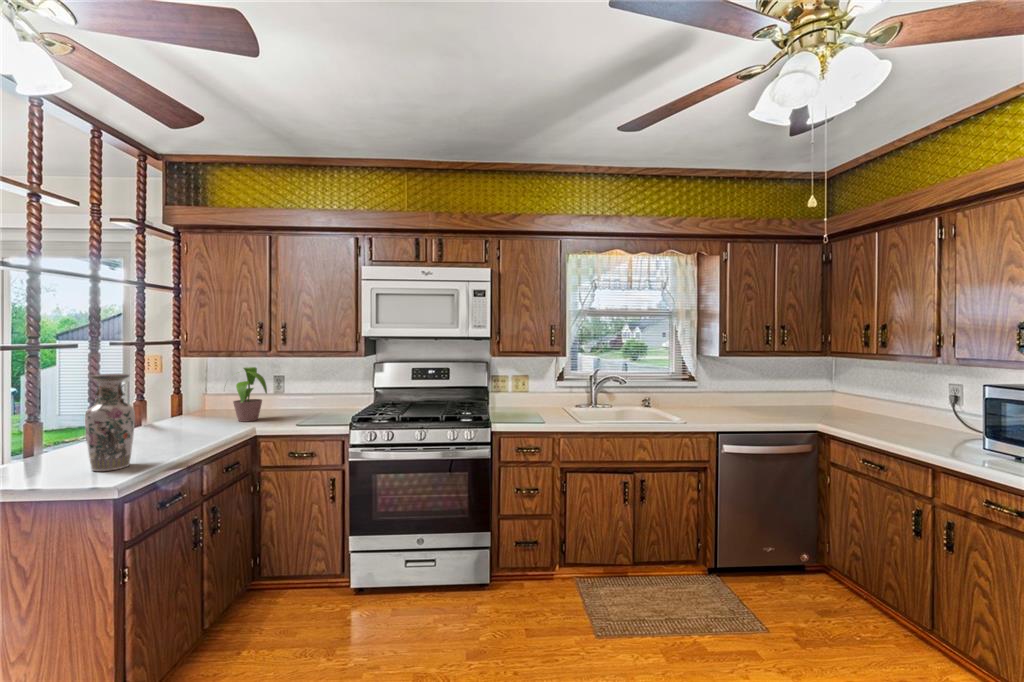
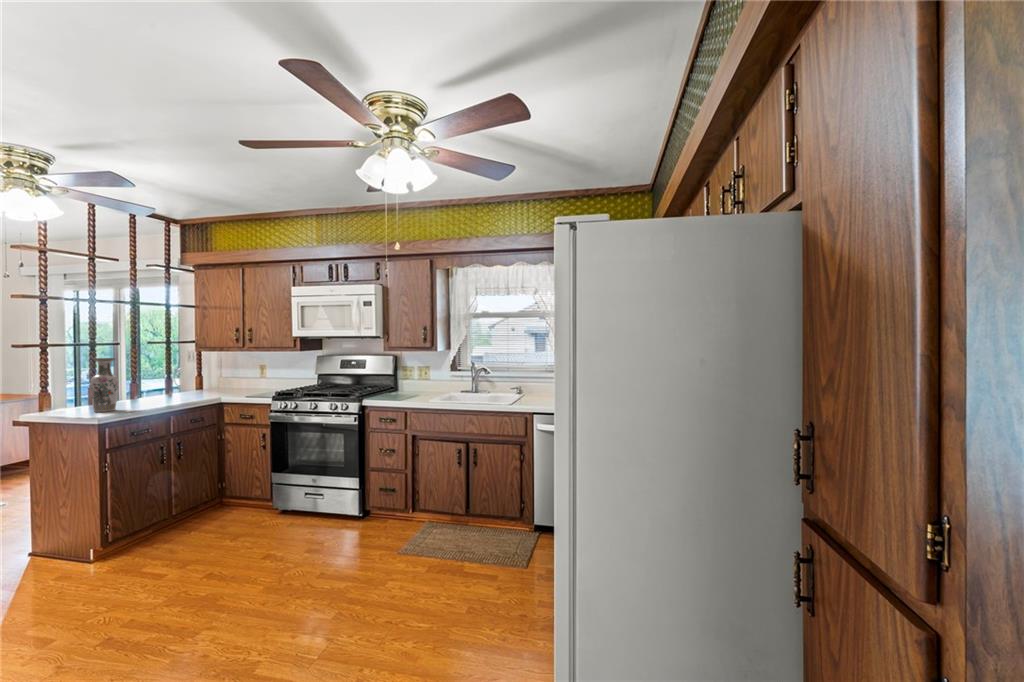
potted plant: present [233,367,267,422] -> none [206,358,247,395]

